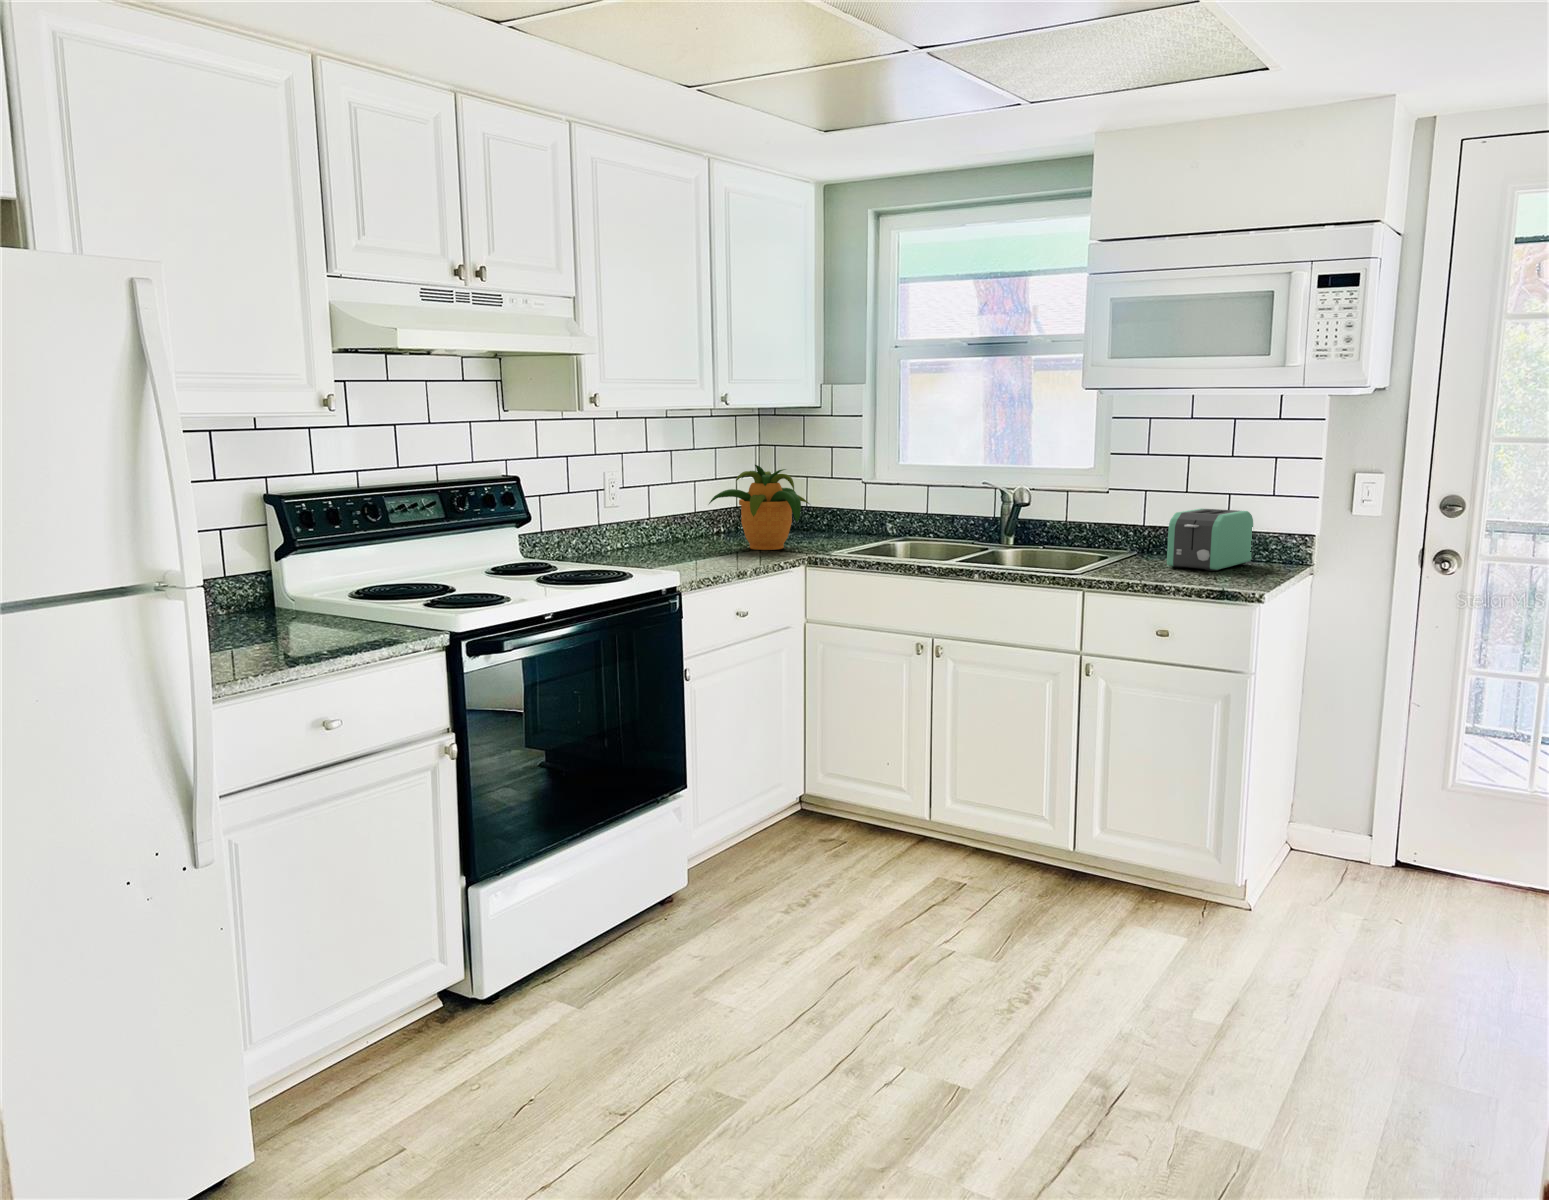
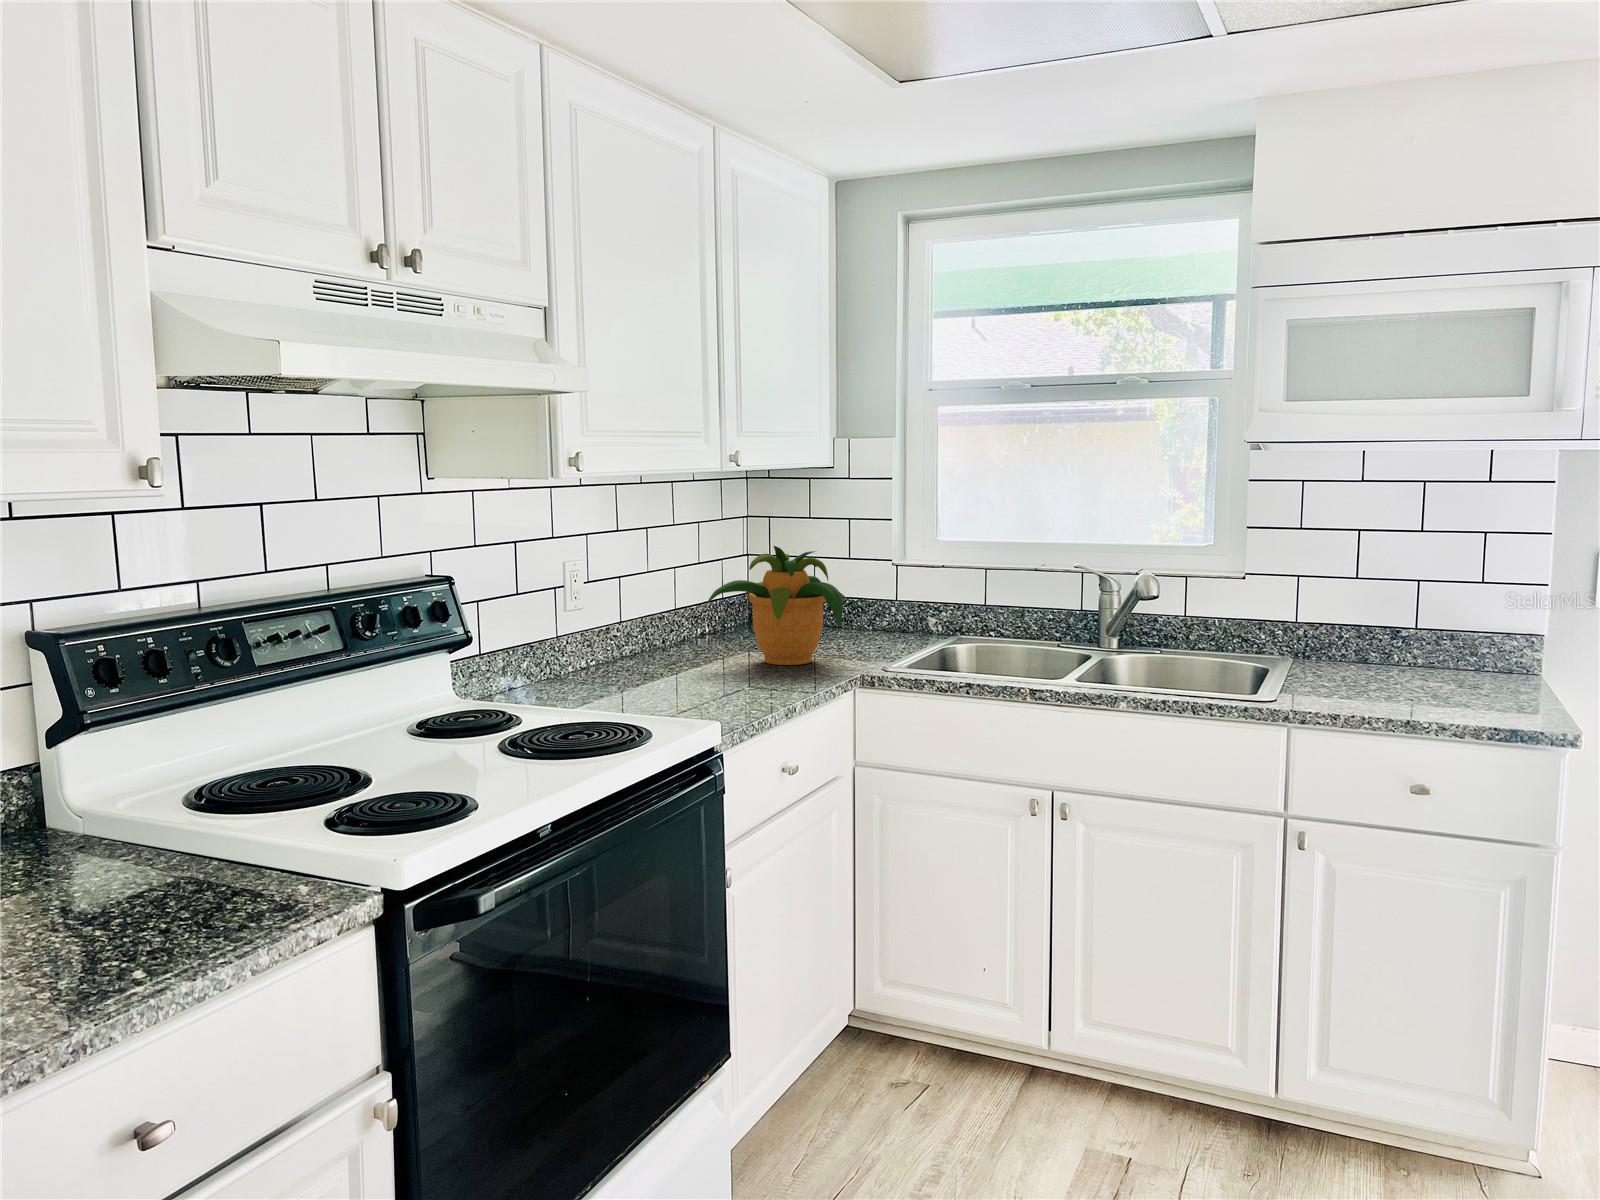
toaster: present [1167,509,1253,571] -> none [1362,599,1458,689]

